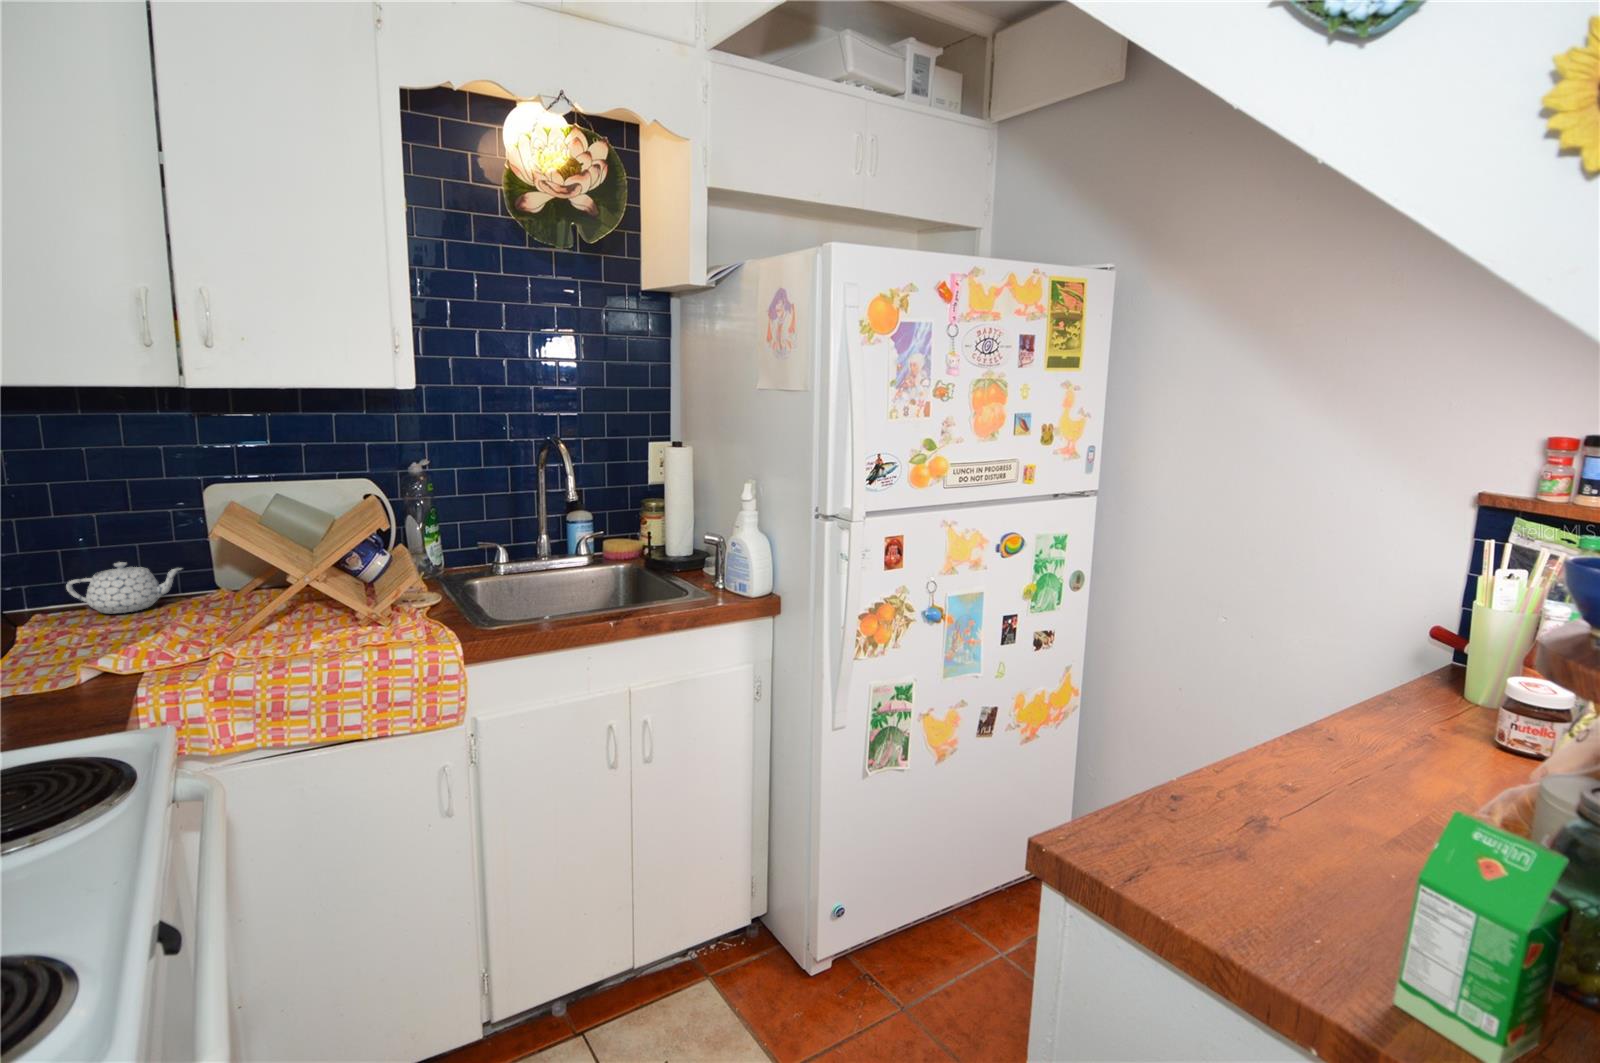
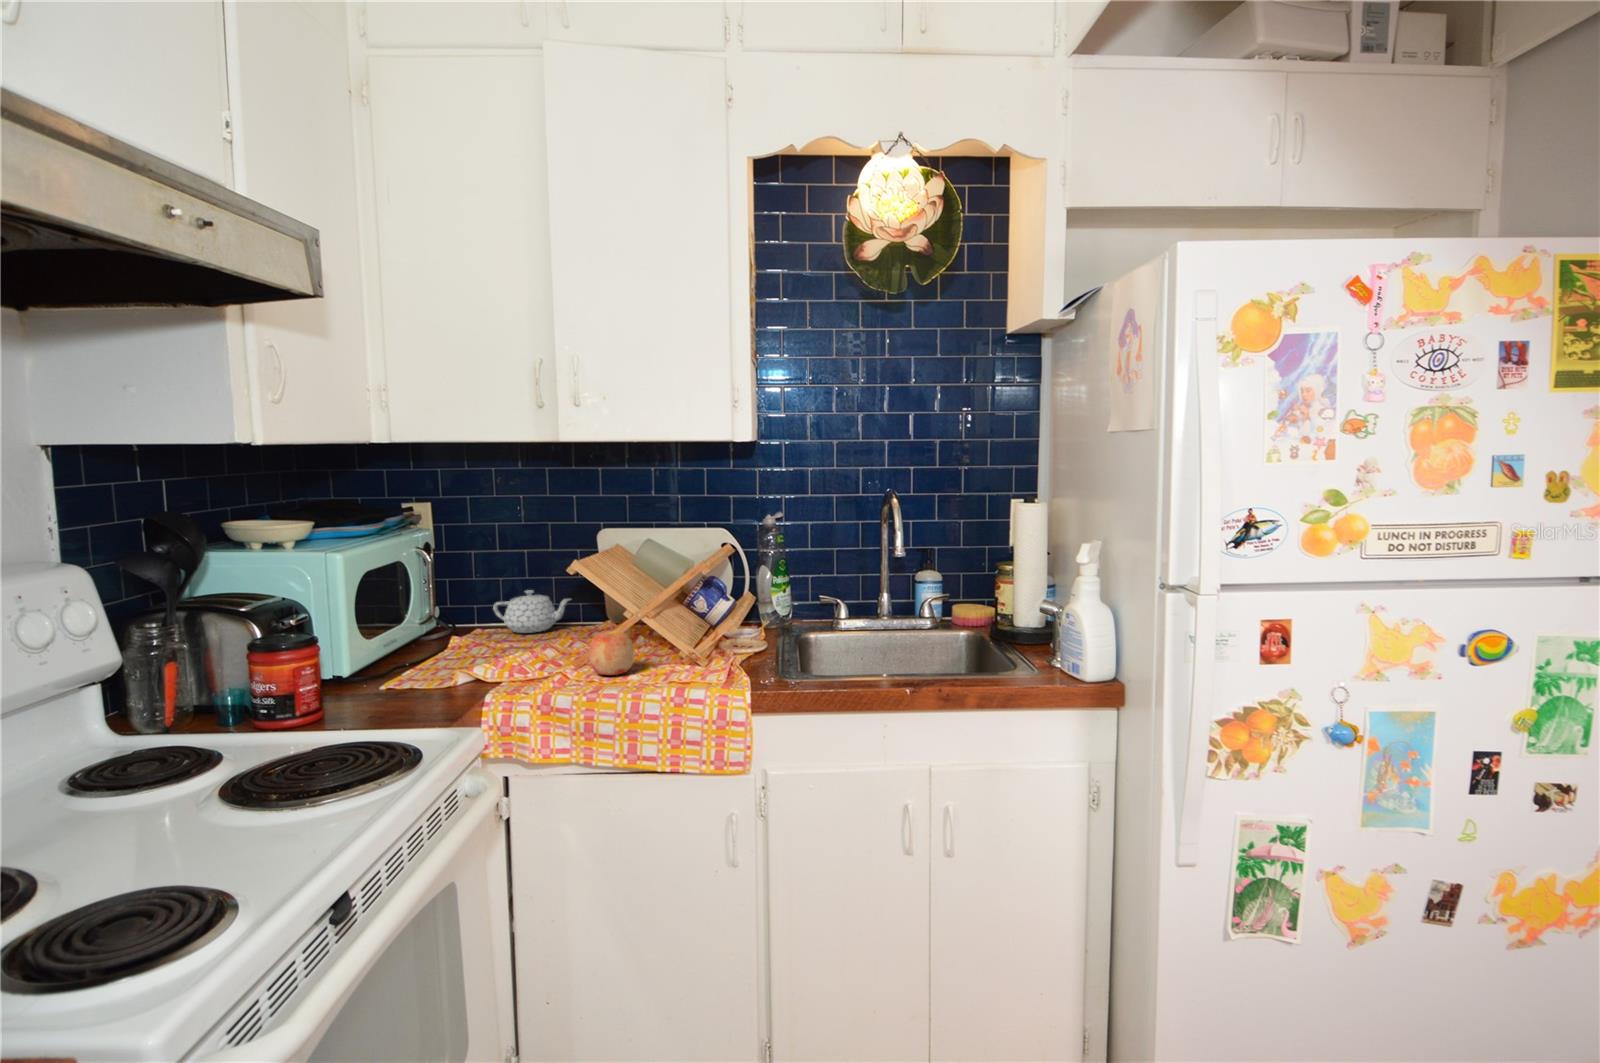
apple: none [257,599,315,648] -> present [588,631,635,675]

